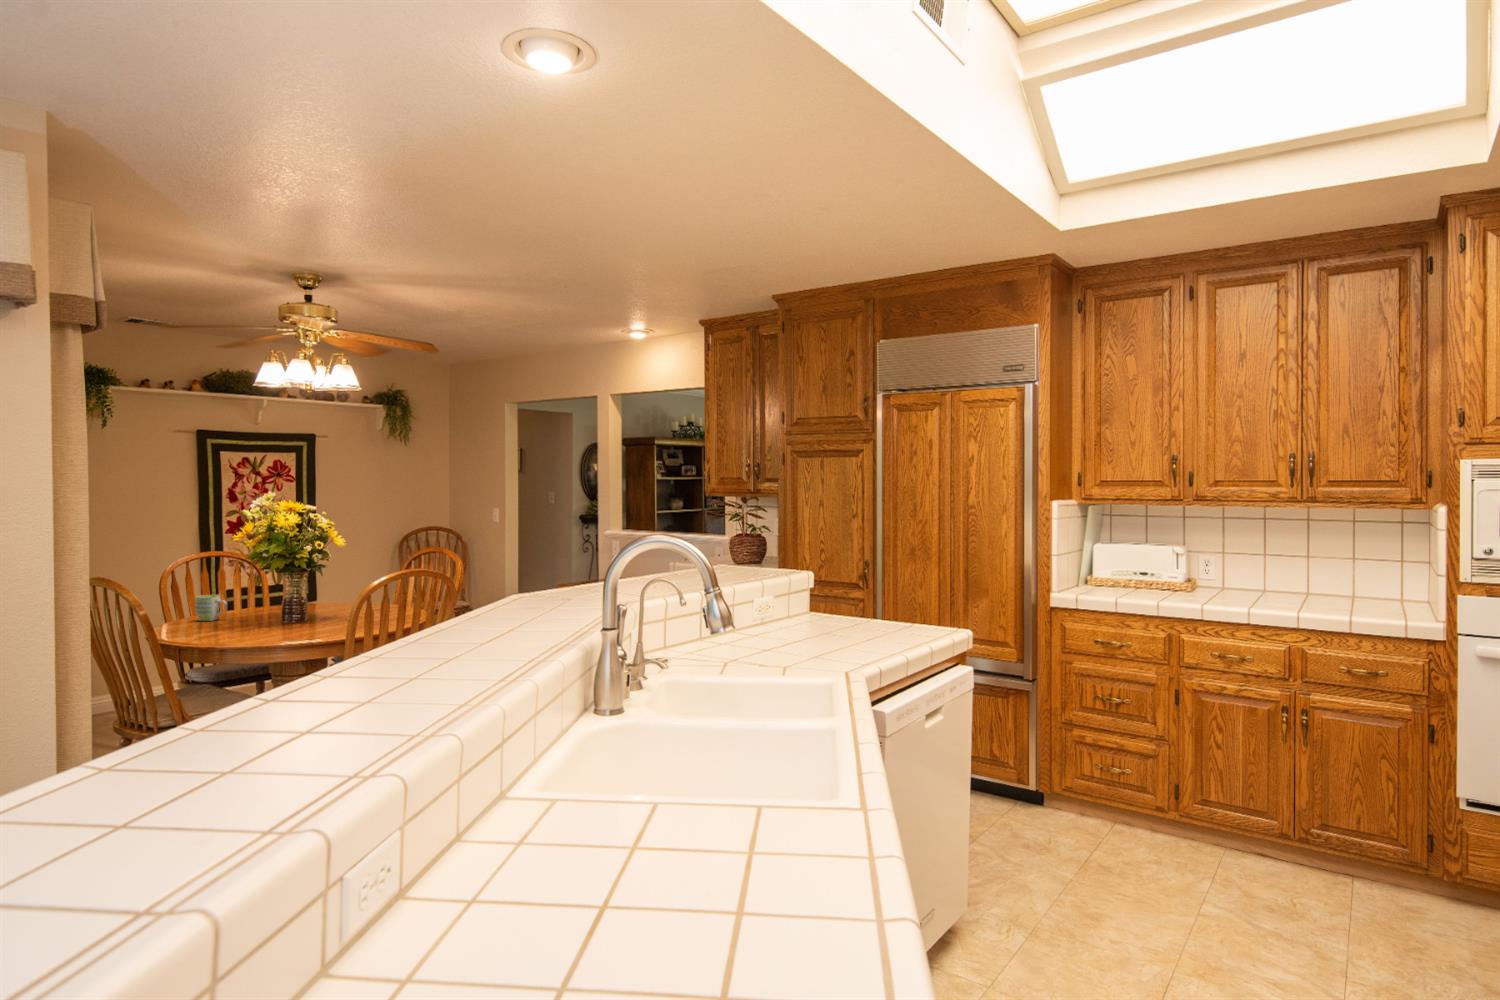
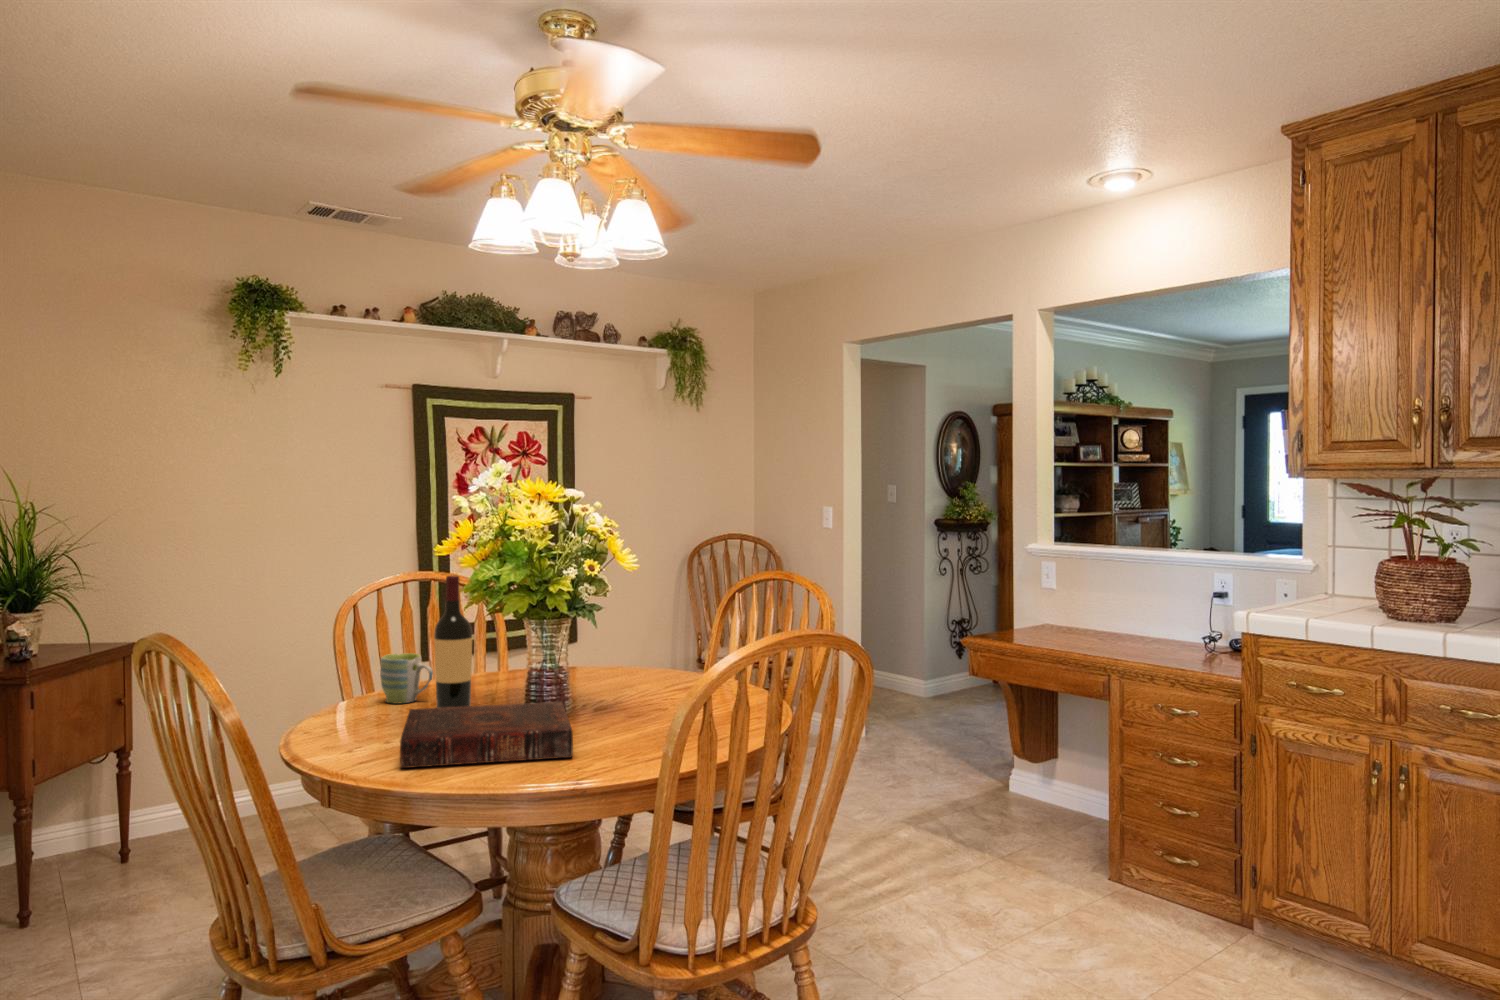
wine bottle: none [230,551,252,624] -> present [434,576,472,708]
book: none [217,613,309,641] -> present [400,702,573,768]

